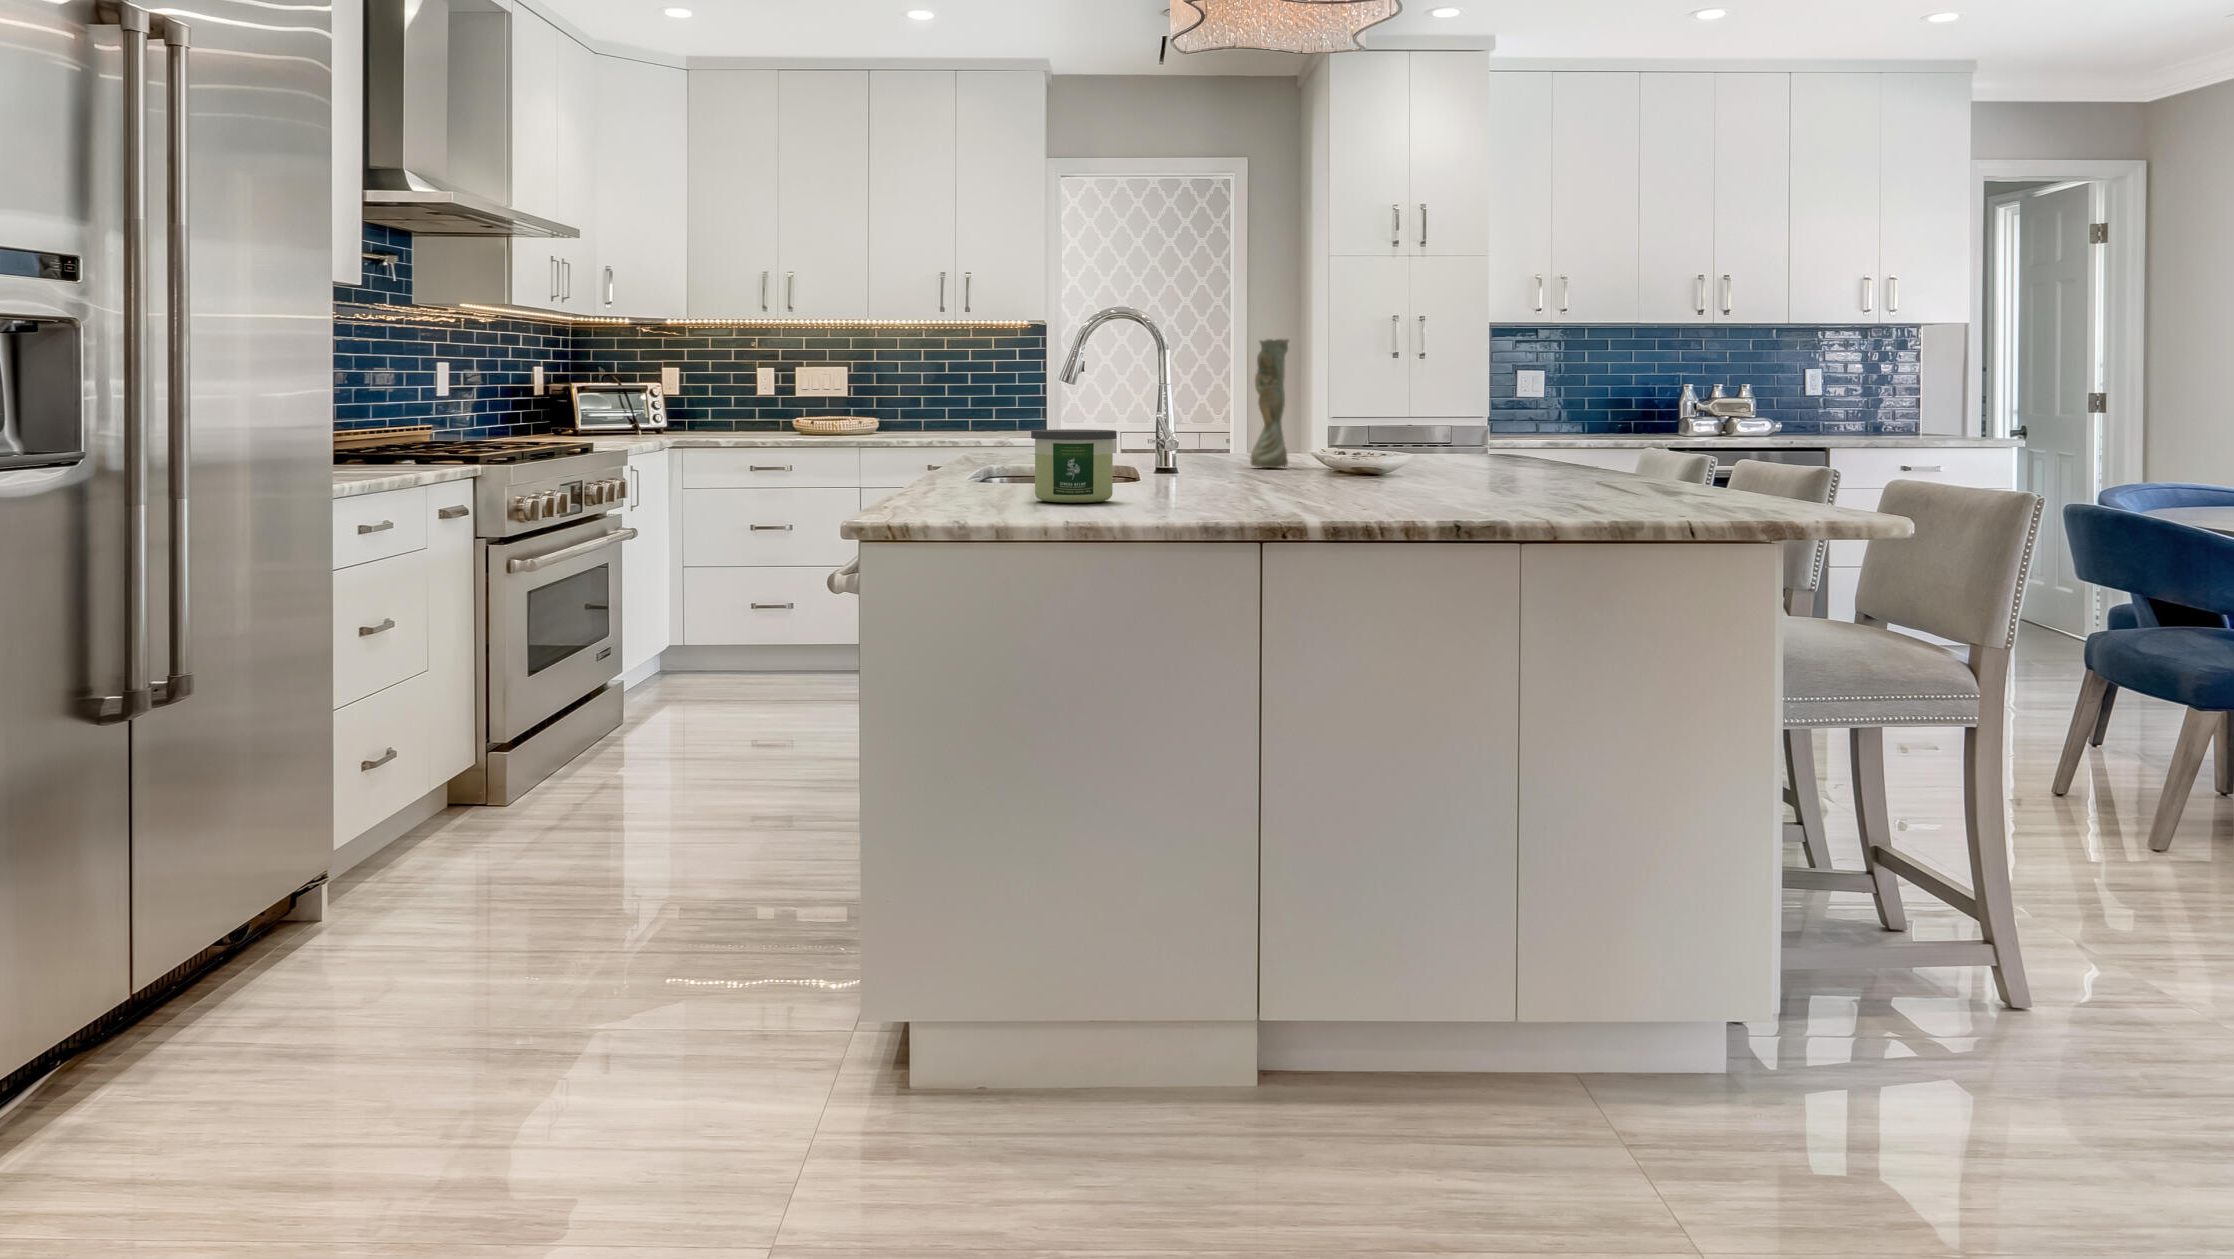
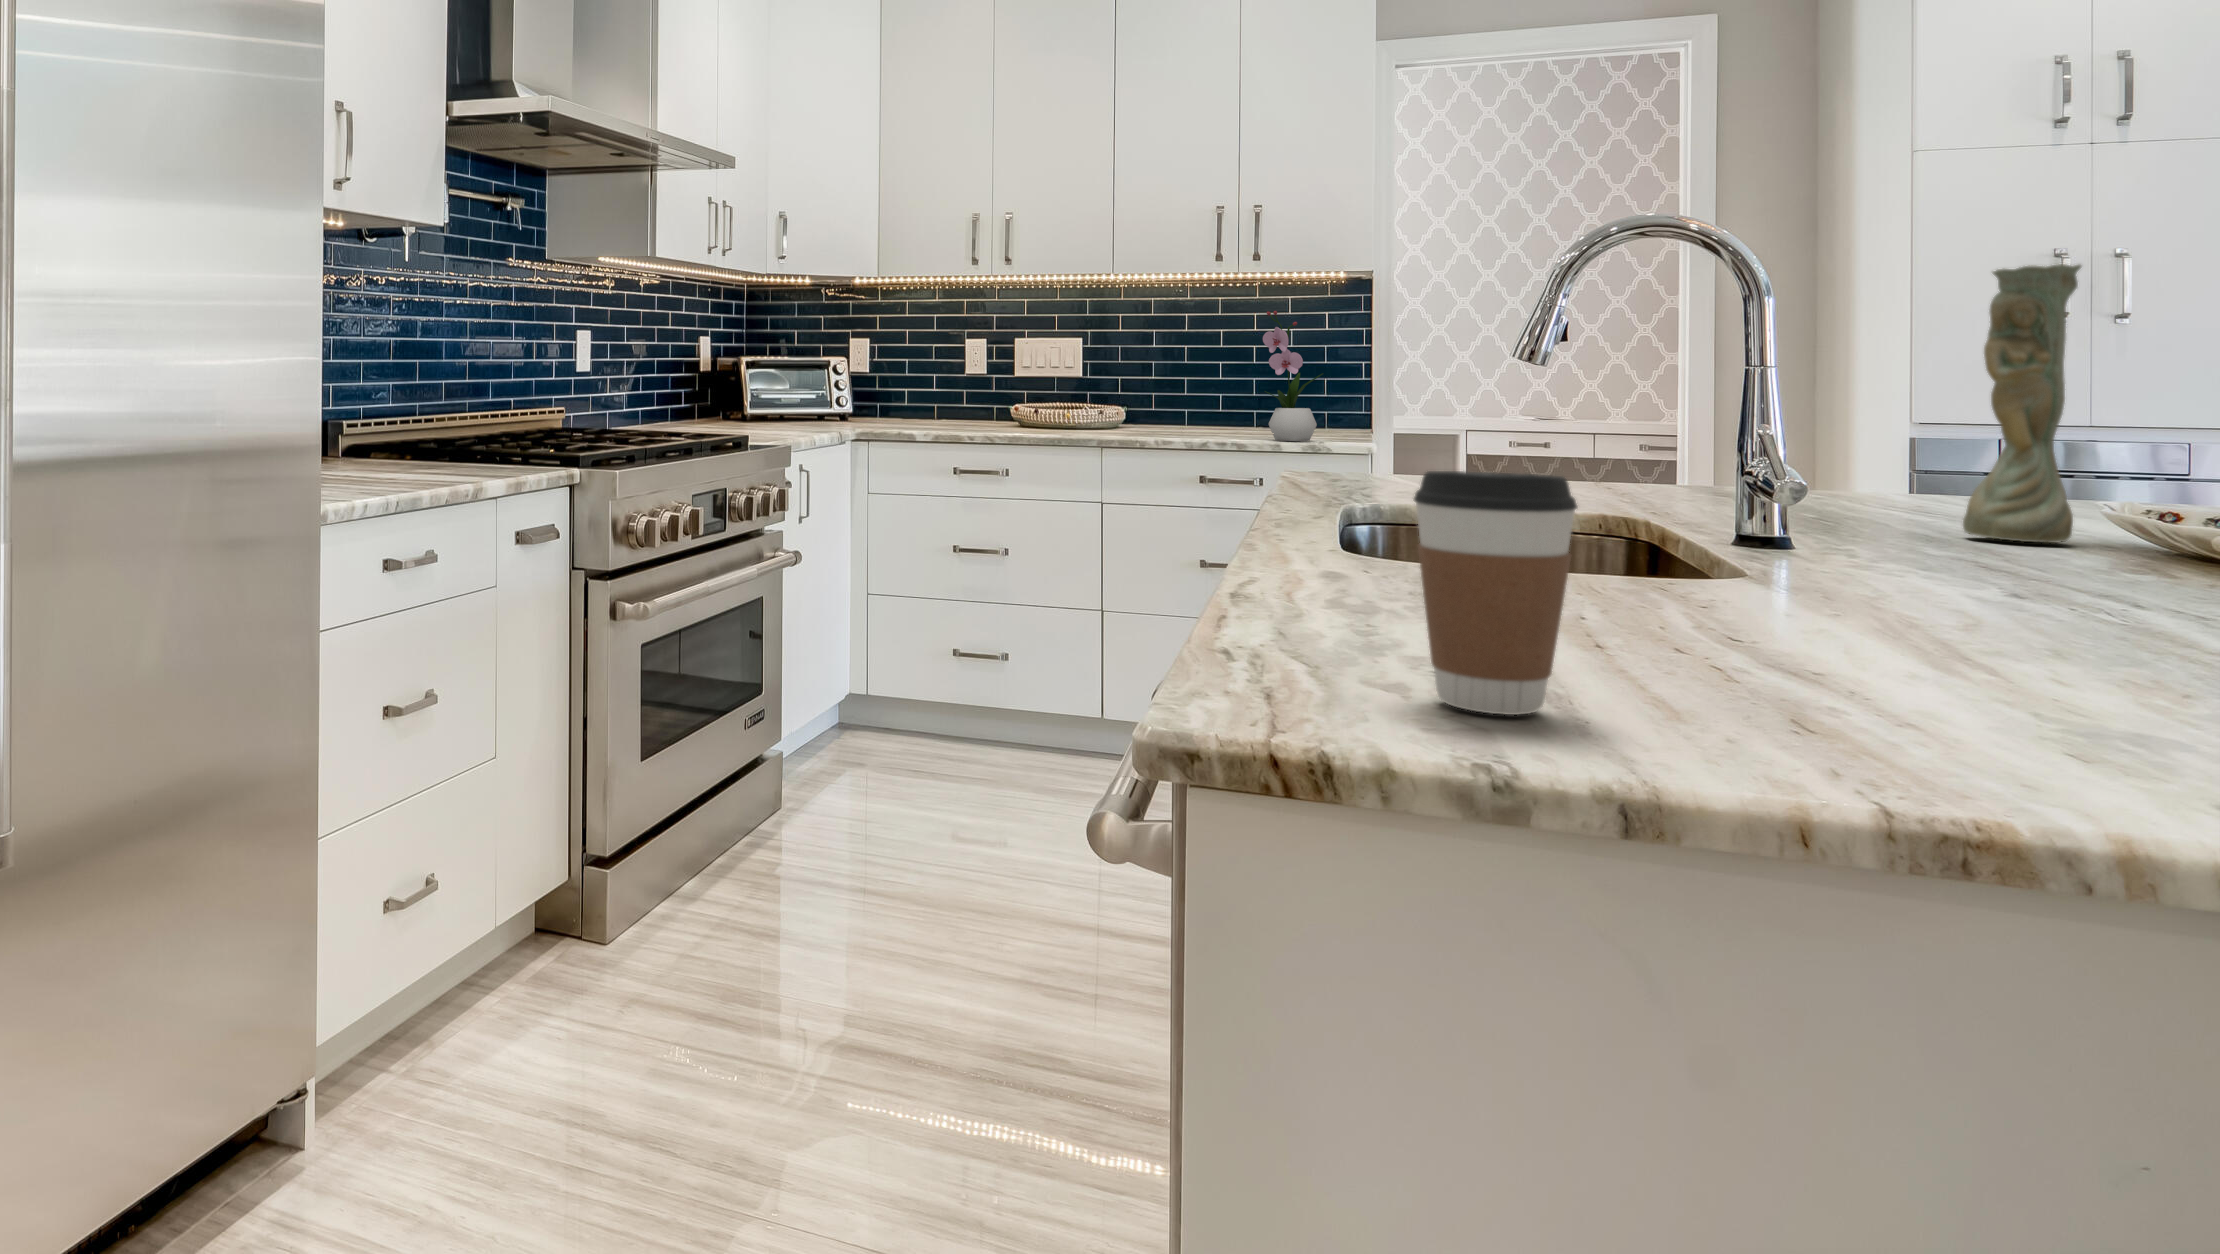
flower arrangement: none [969,350,1009,441] -> present [1263,311,1323,441]
coffee cup: none [940,422,990,504] -> present [1414,471,1577,715]
candle: present [1031,429,1117,503] -> none [1679,490,2007,732]

